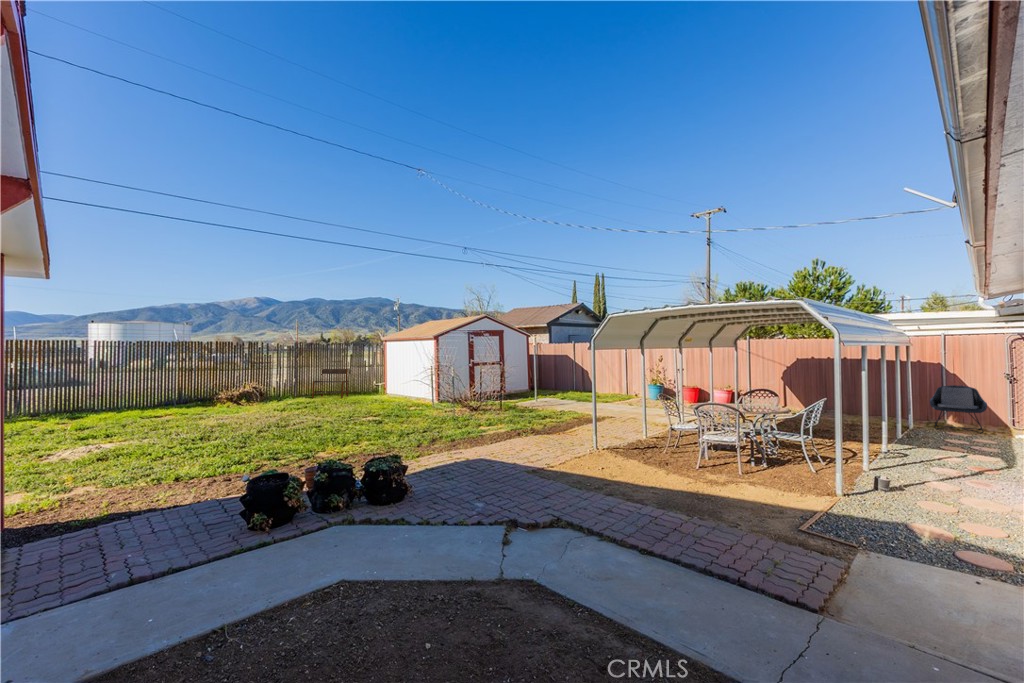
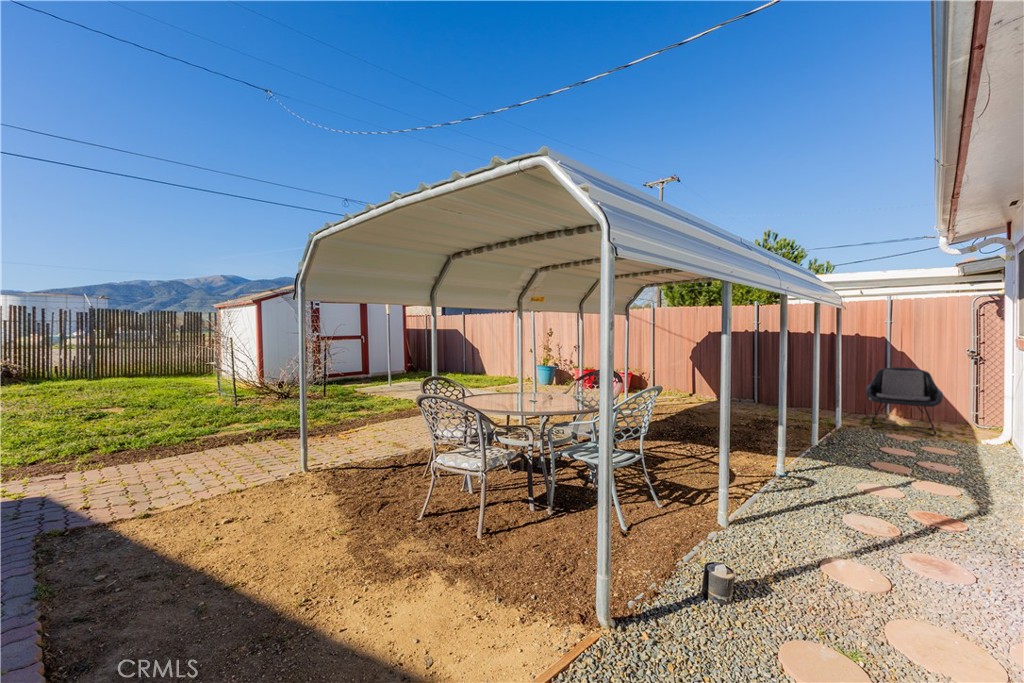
bench: present [312,369,349,398] -> none [100,340,159,378]

